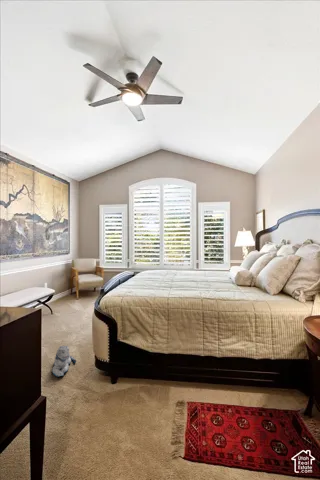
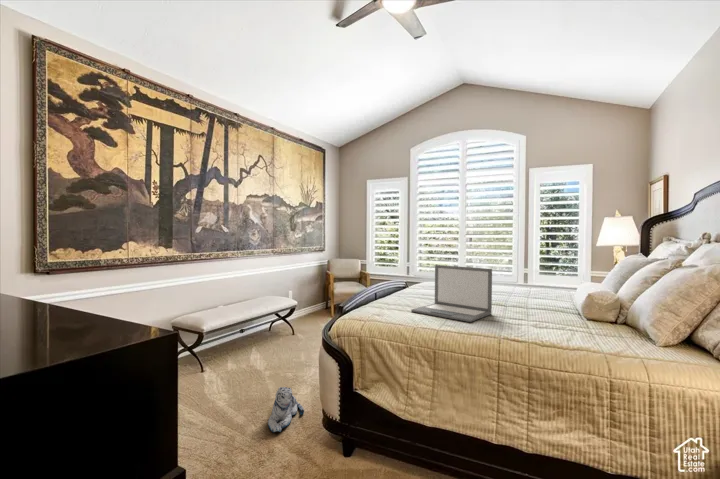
laptop: none [148,260,192,292] -> present [411,265,492,322]

